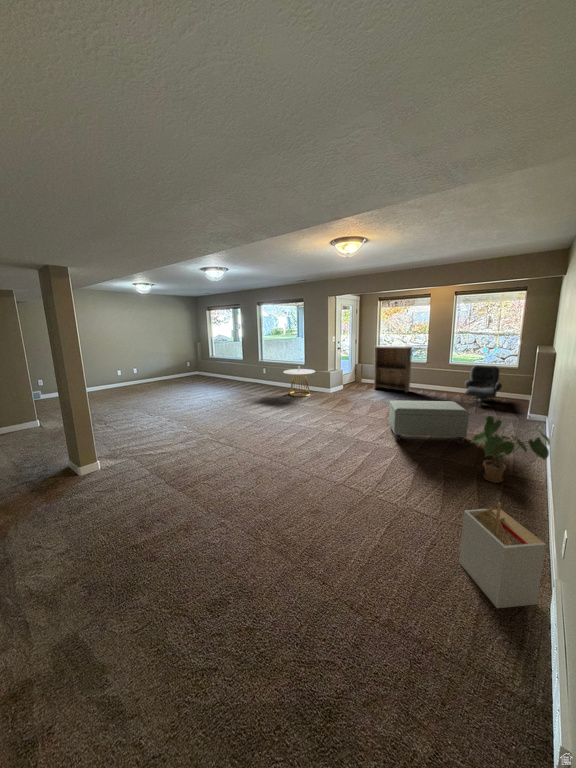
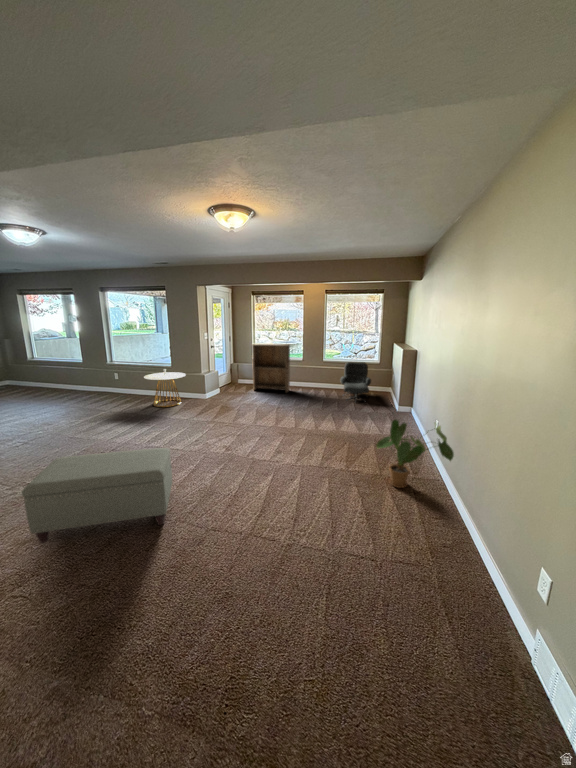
ottoman: present [389,400,469,444] -> present [22,448,172,543]
storage bin: present [459,502,546,608] -> none [413,537,516,676]

